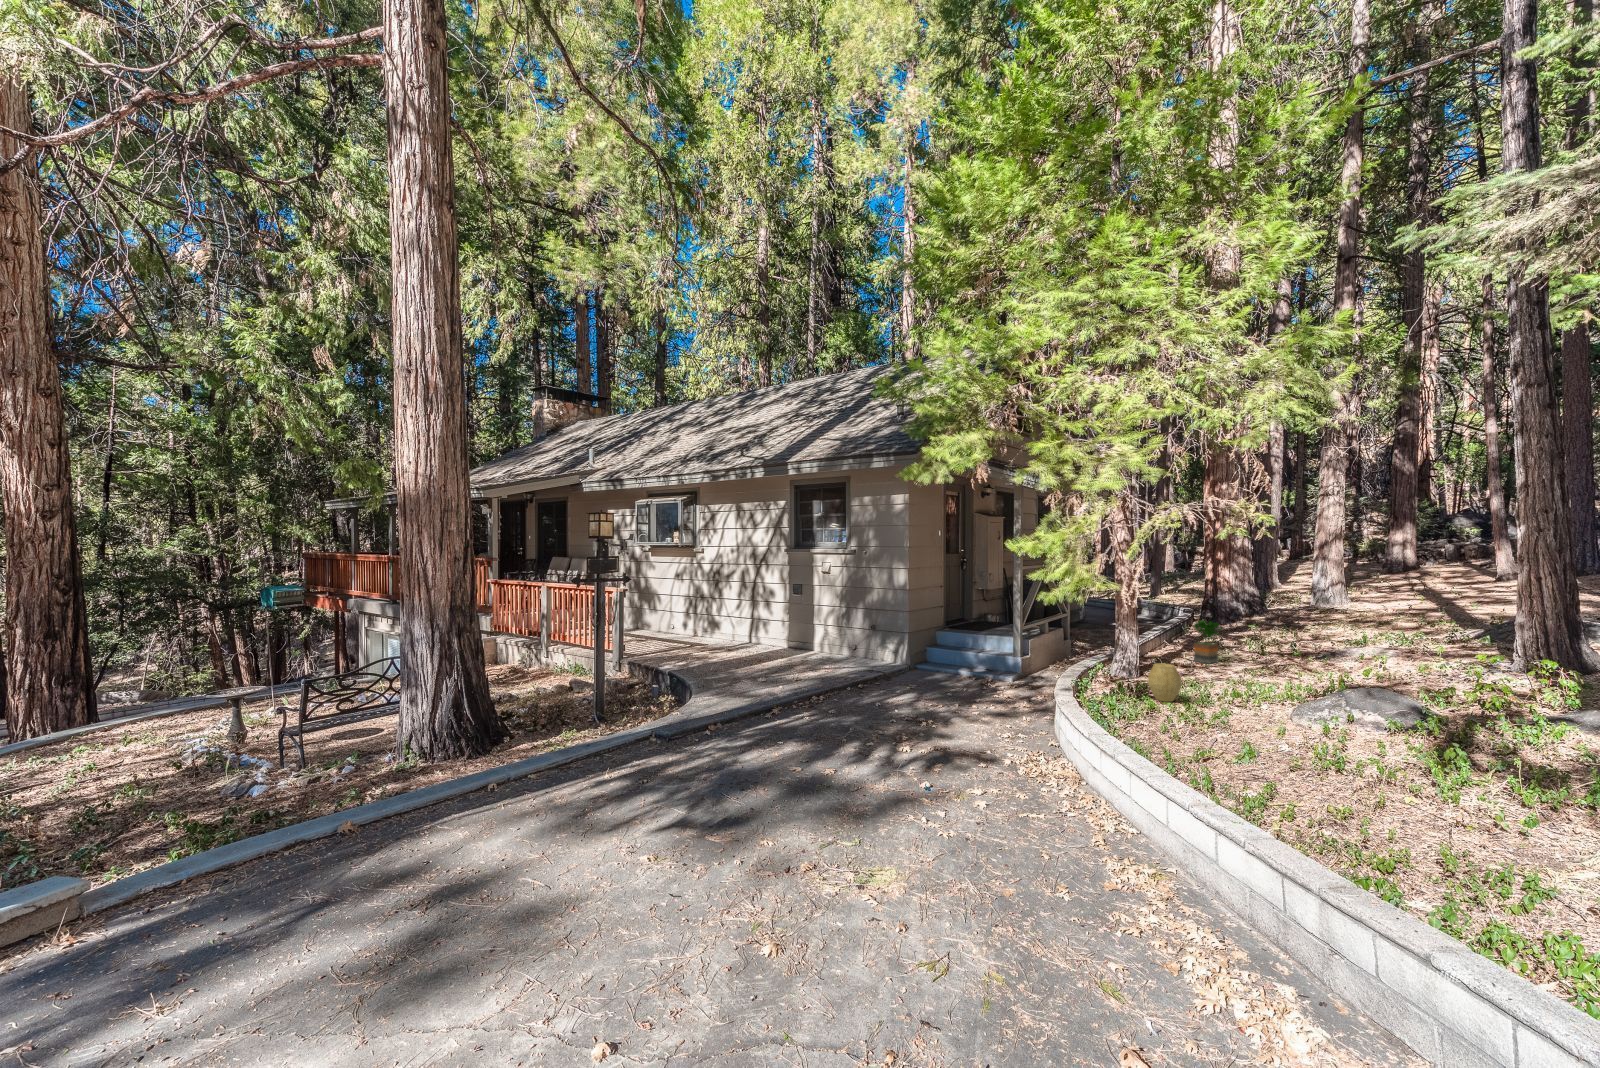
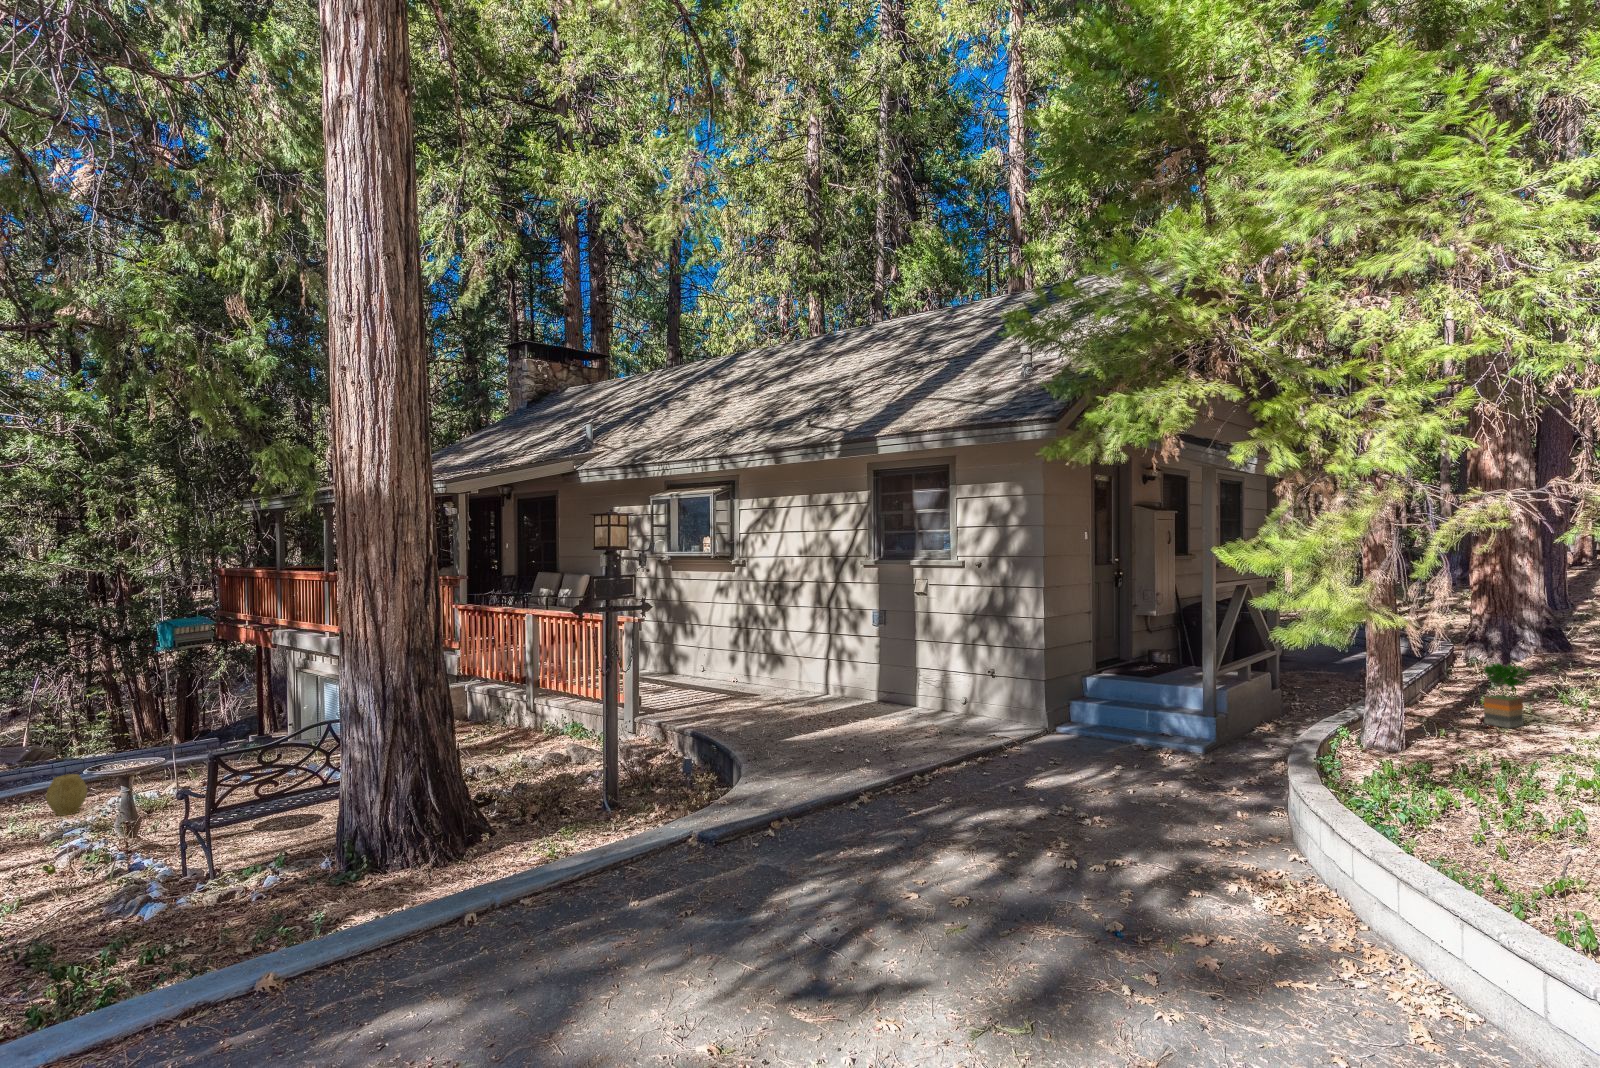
woven basket: present [1148,663,1182,702] -> present [46,774,87,816]

